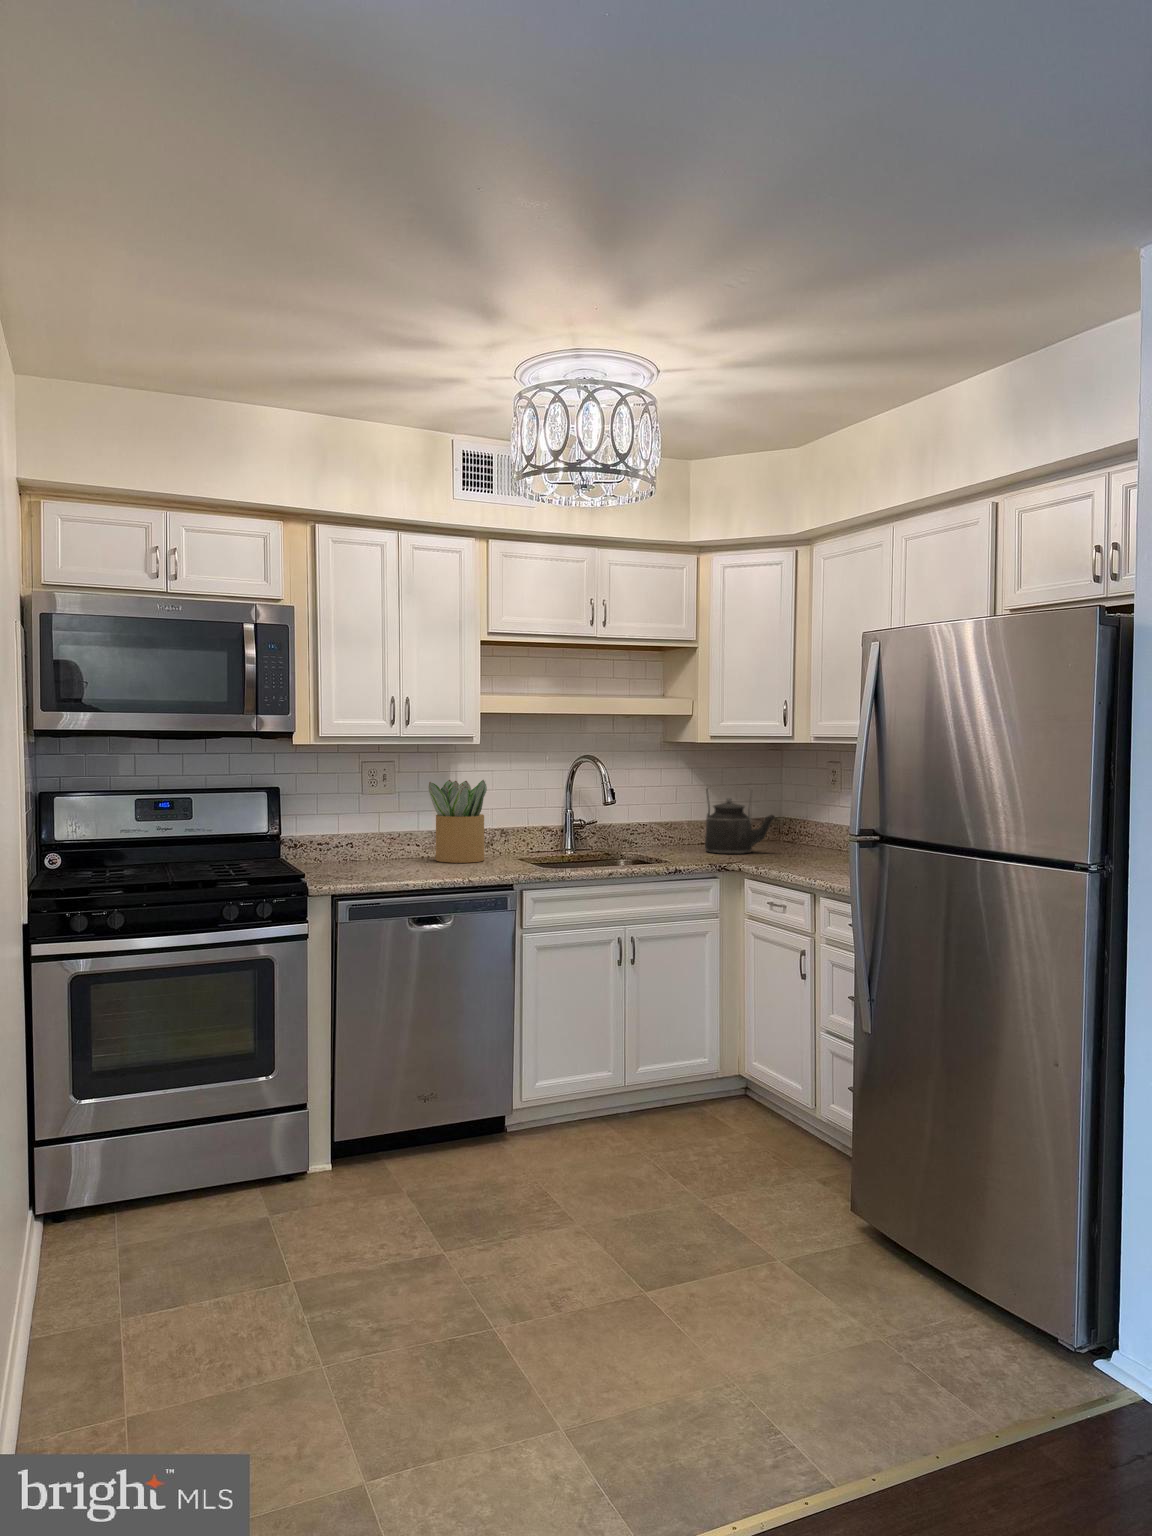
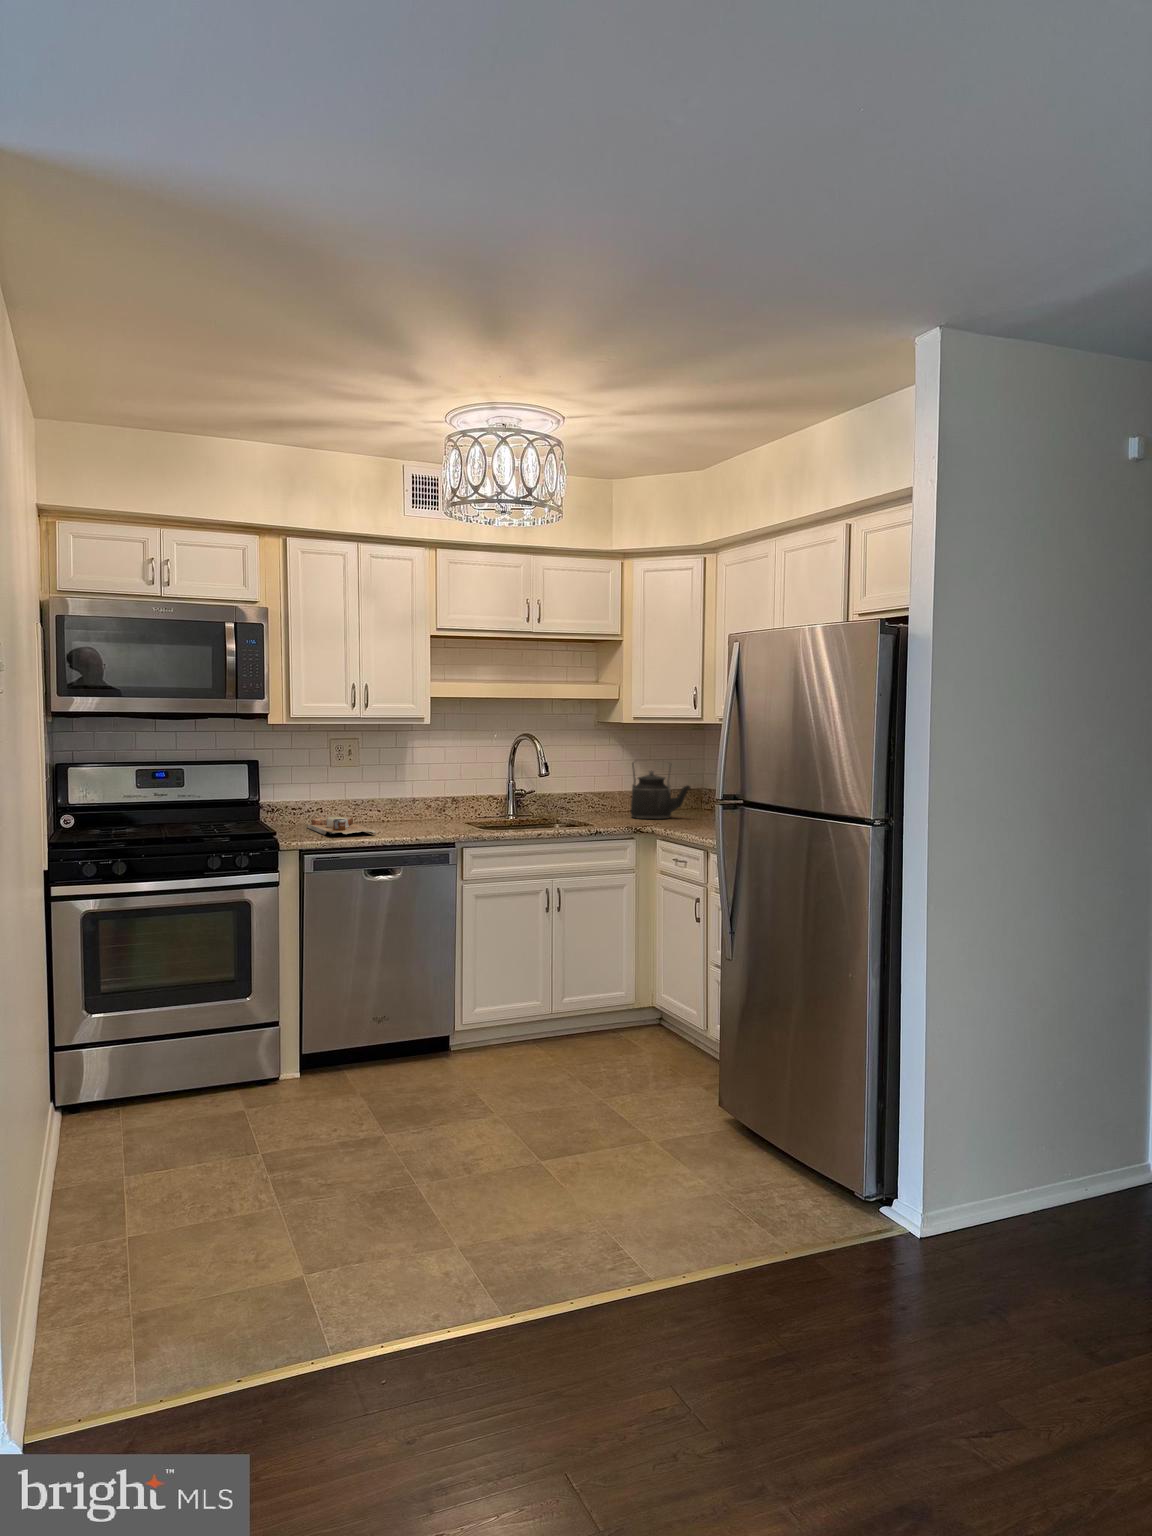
potted plant: present [428,780,487,863] -> none [387,754,438,825]
cutting board: none [335,854,420,876] -> present [307,816,376,835]

